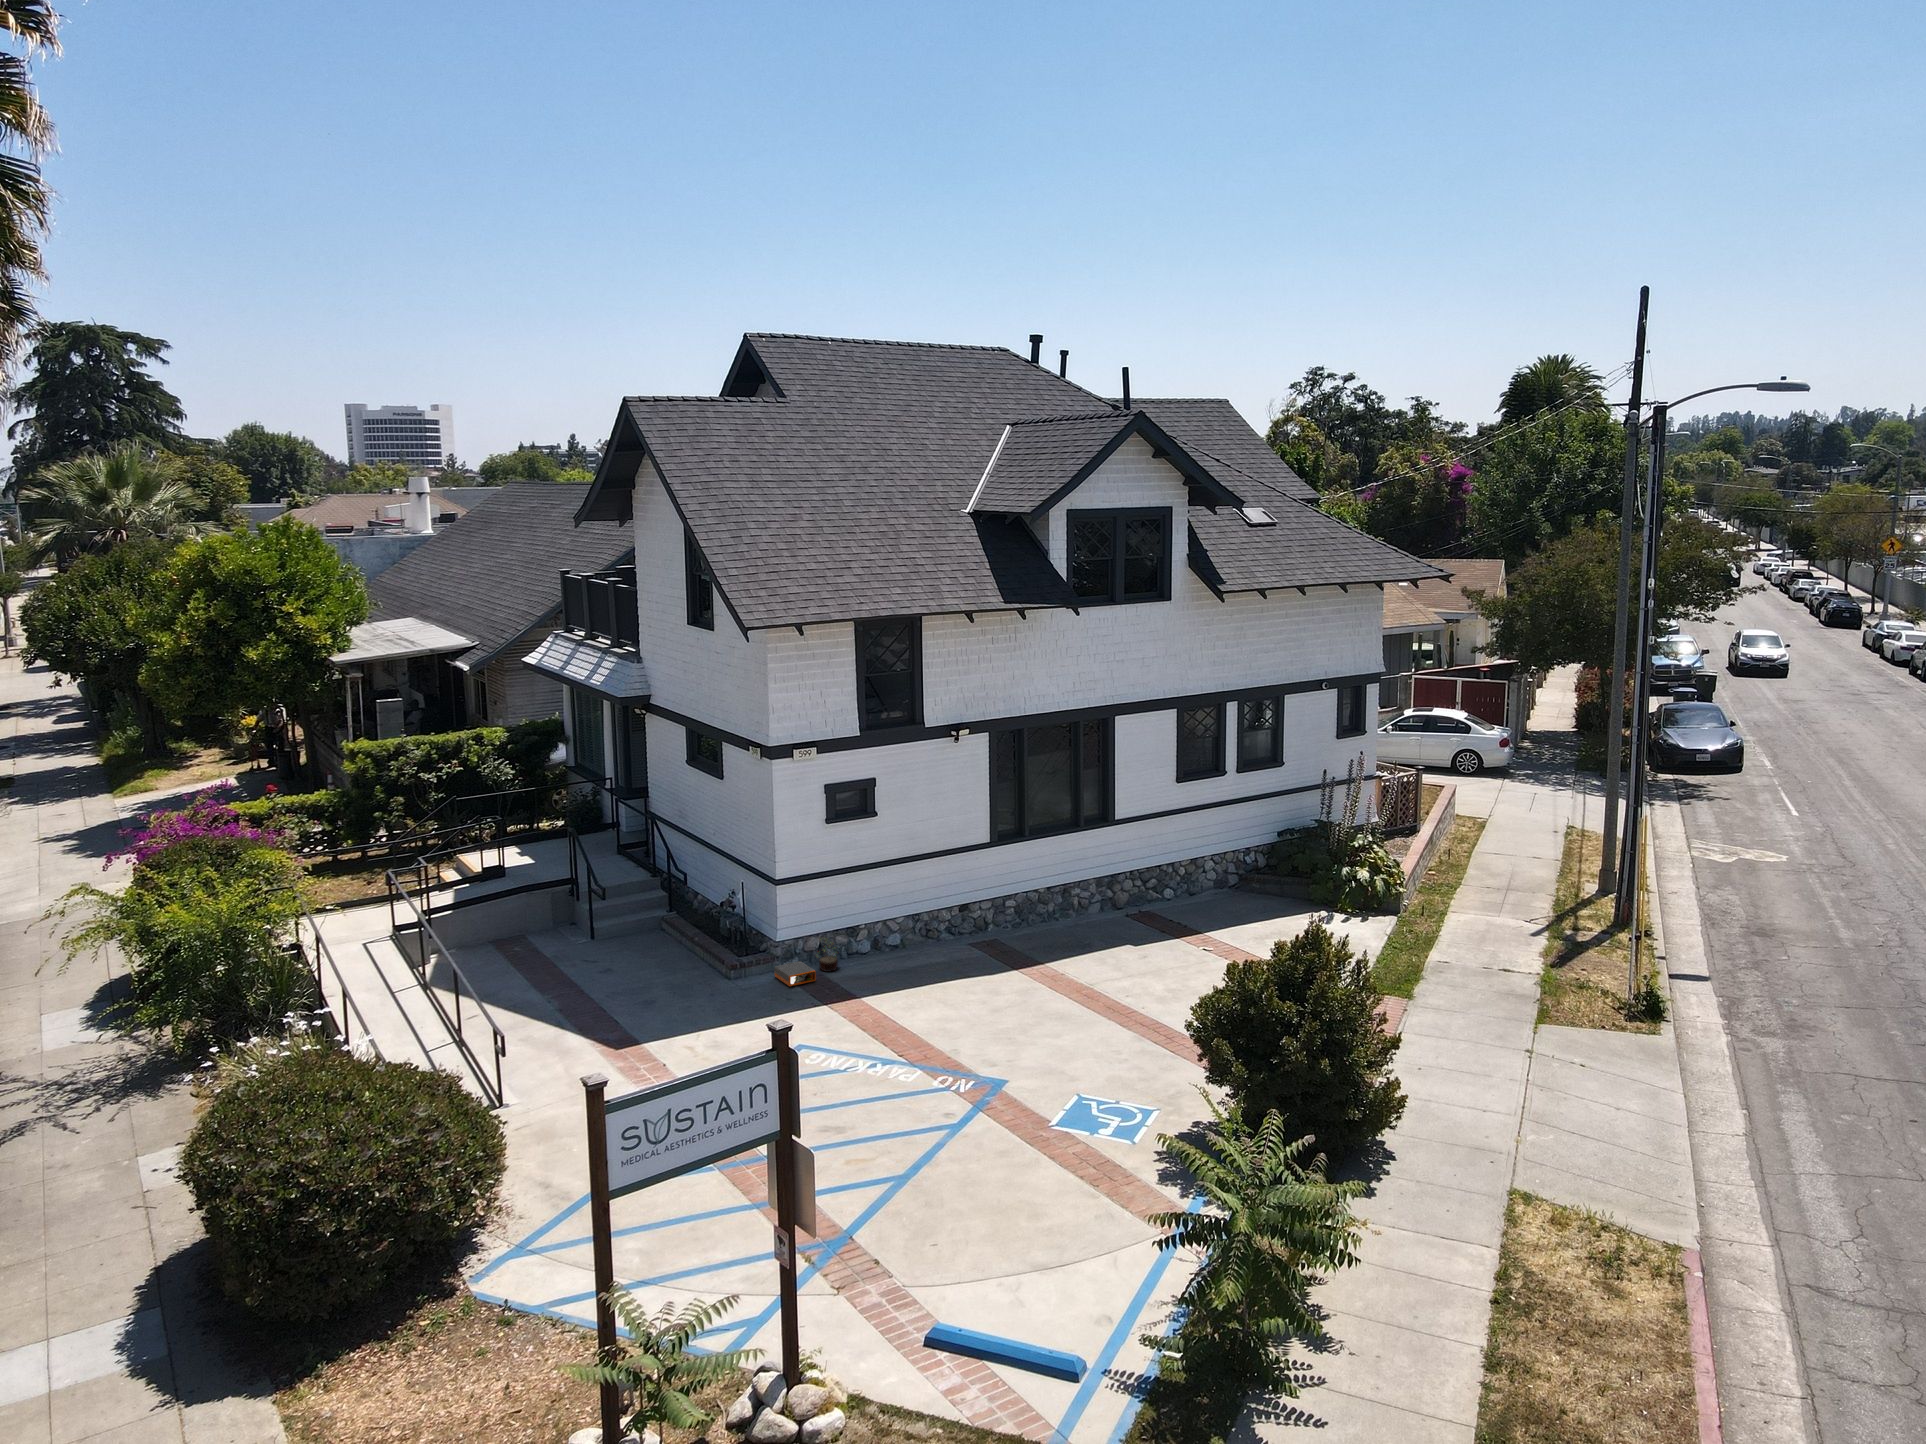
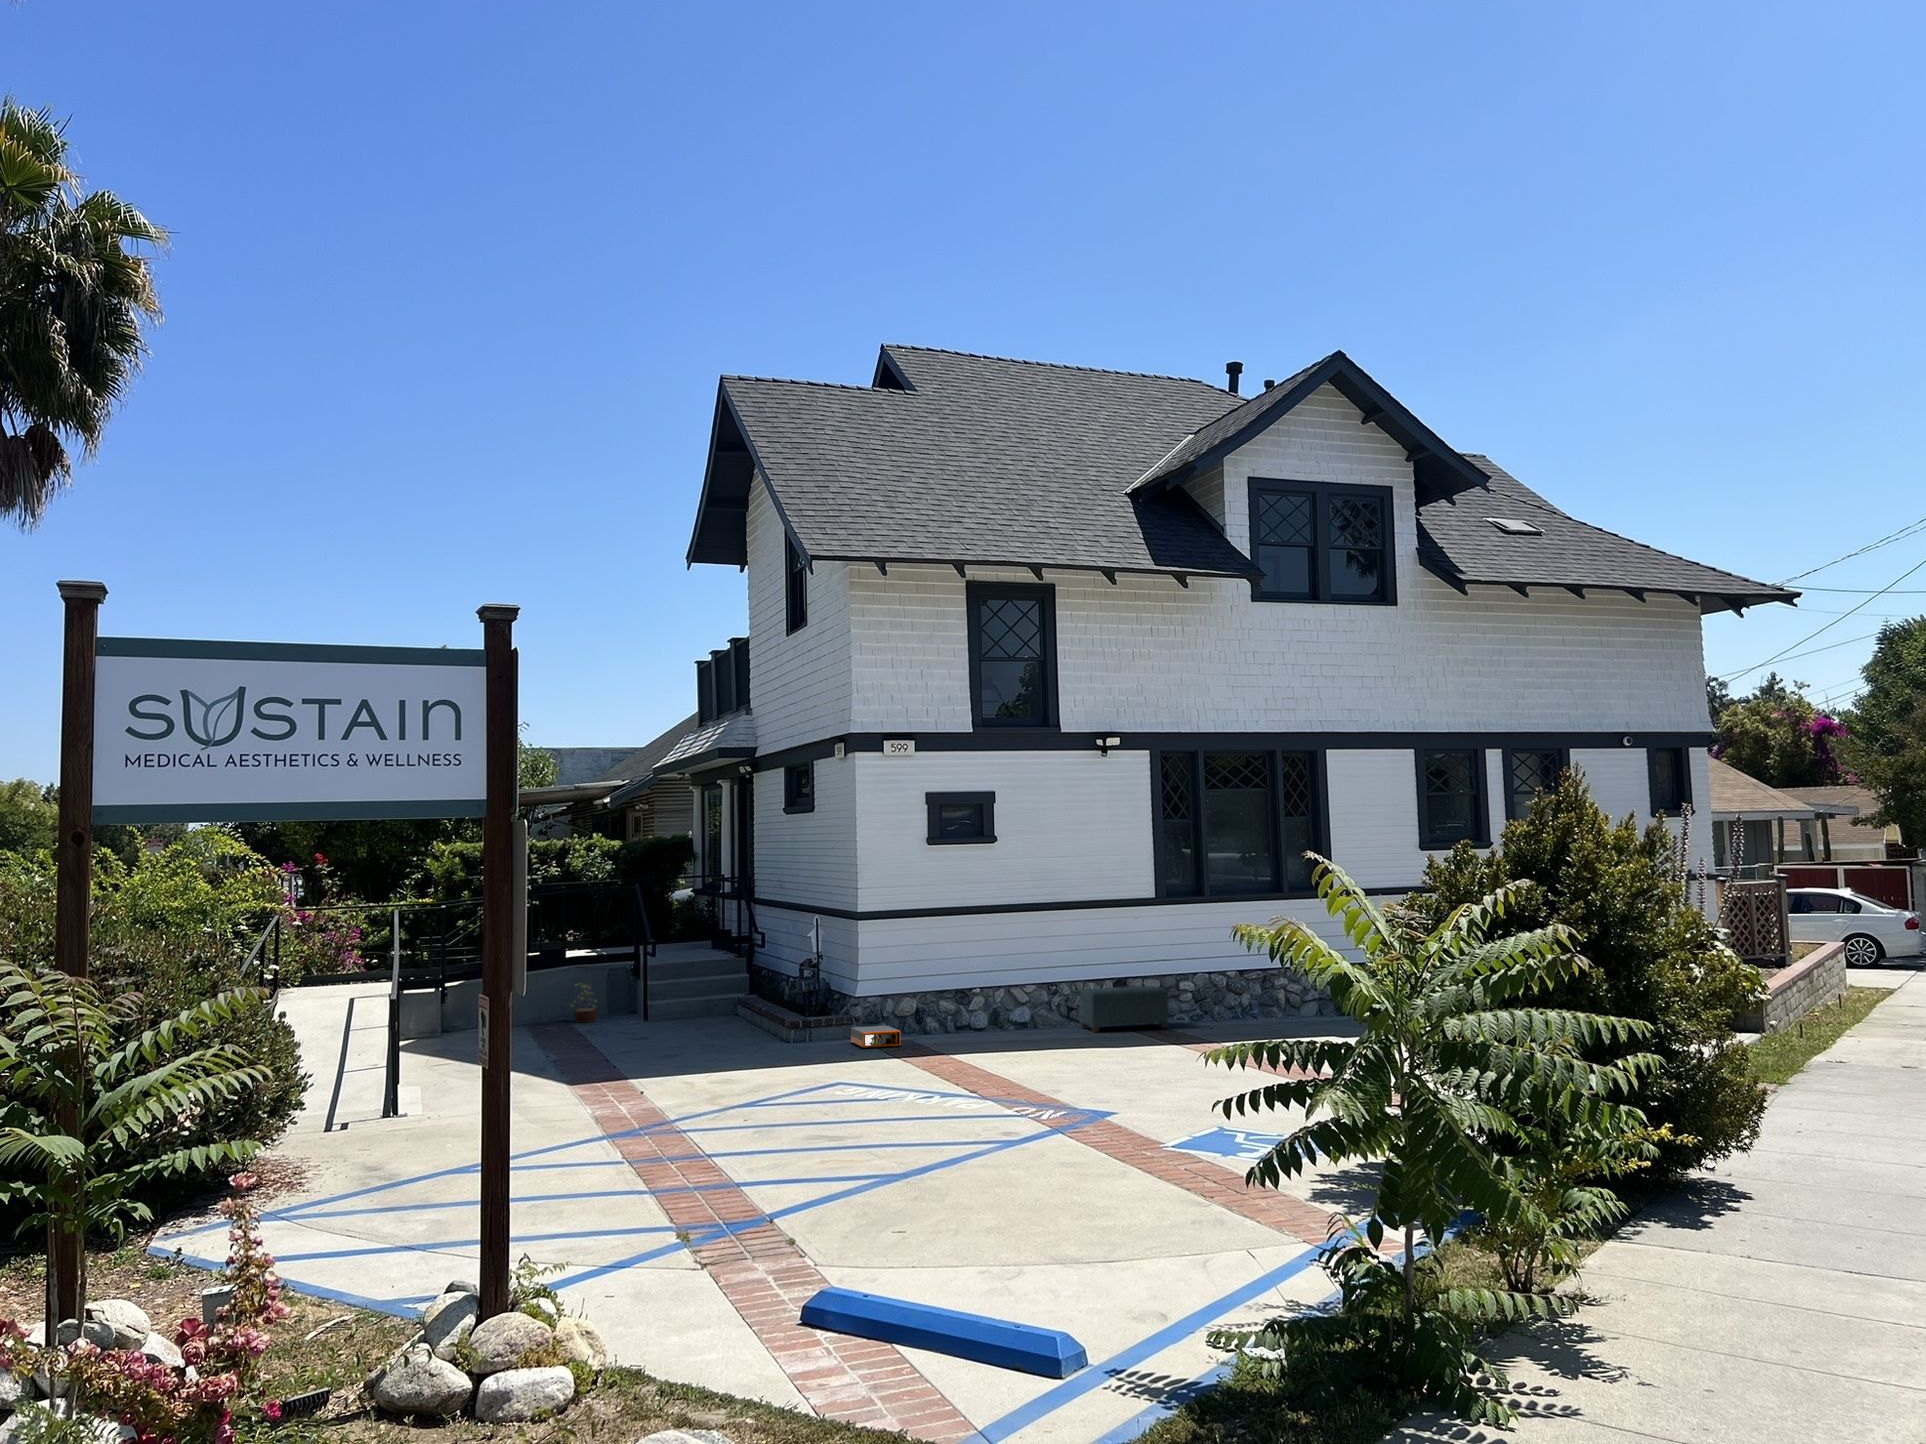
bench: none [934,905,999,949] -> present [1079,986,1168,1032]
decorative plant: present [817,938,838,972] -> present [572,983,597,1023]

